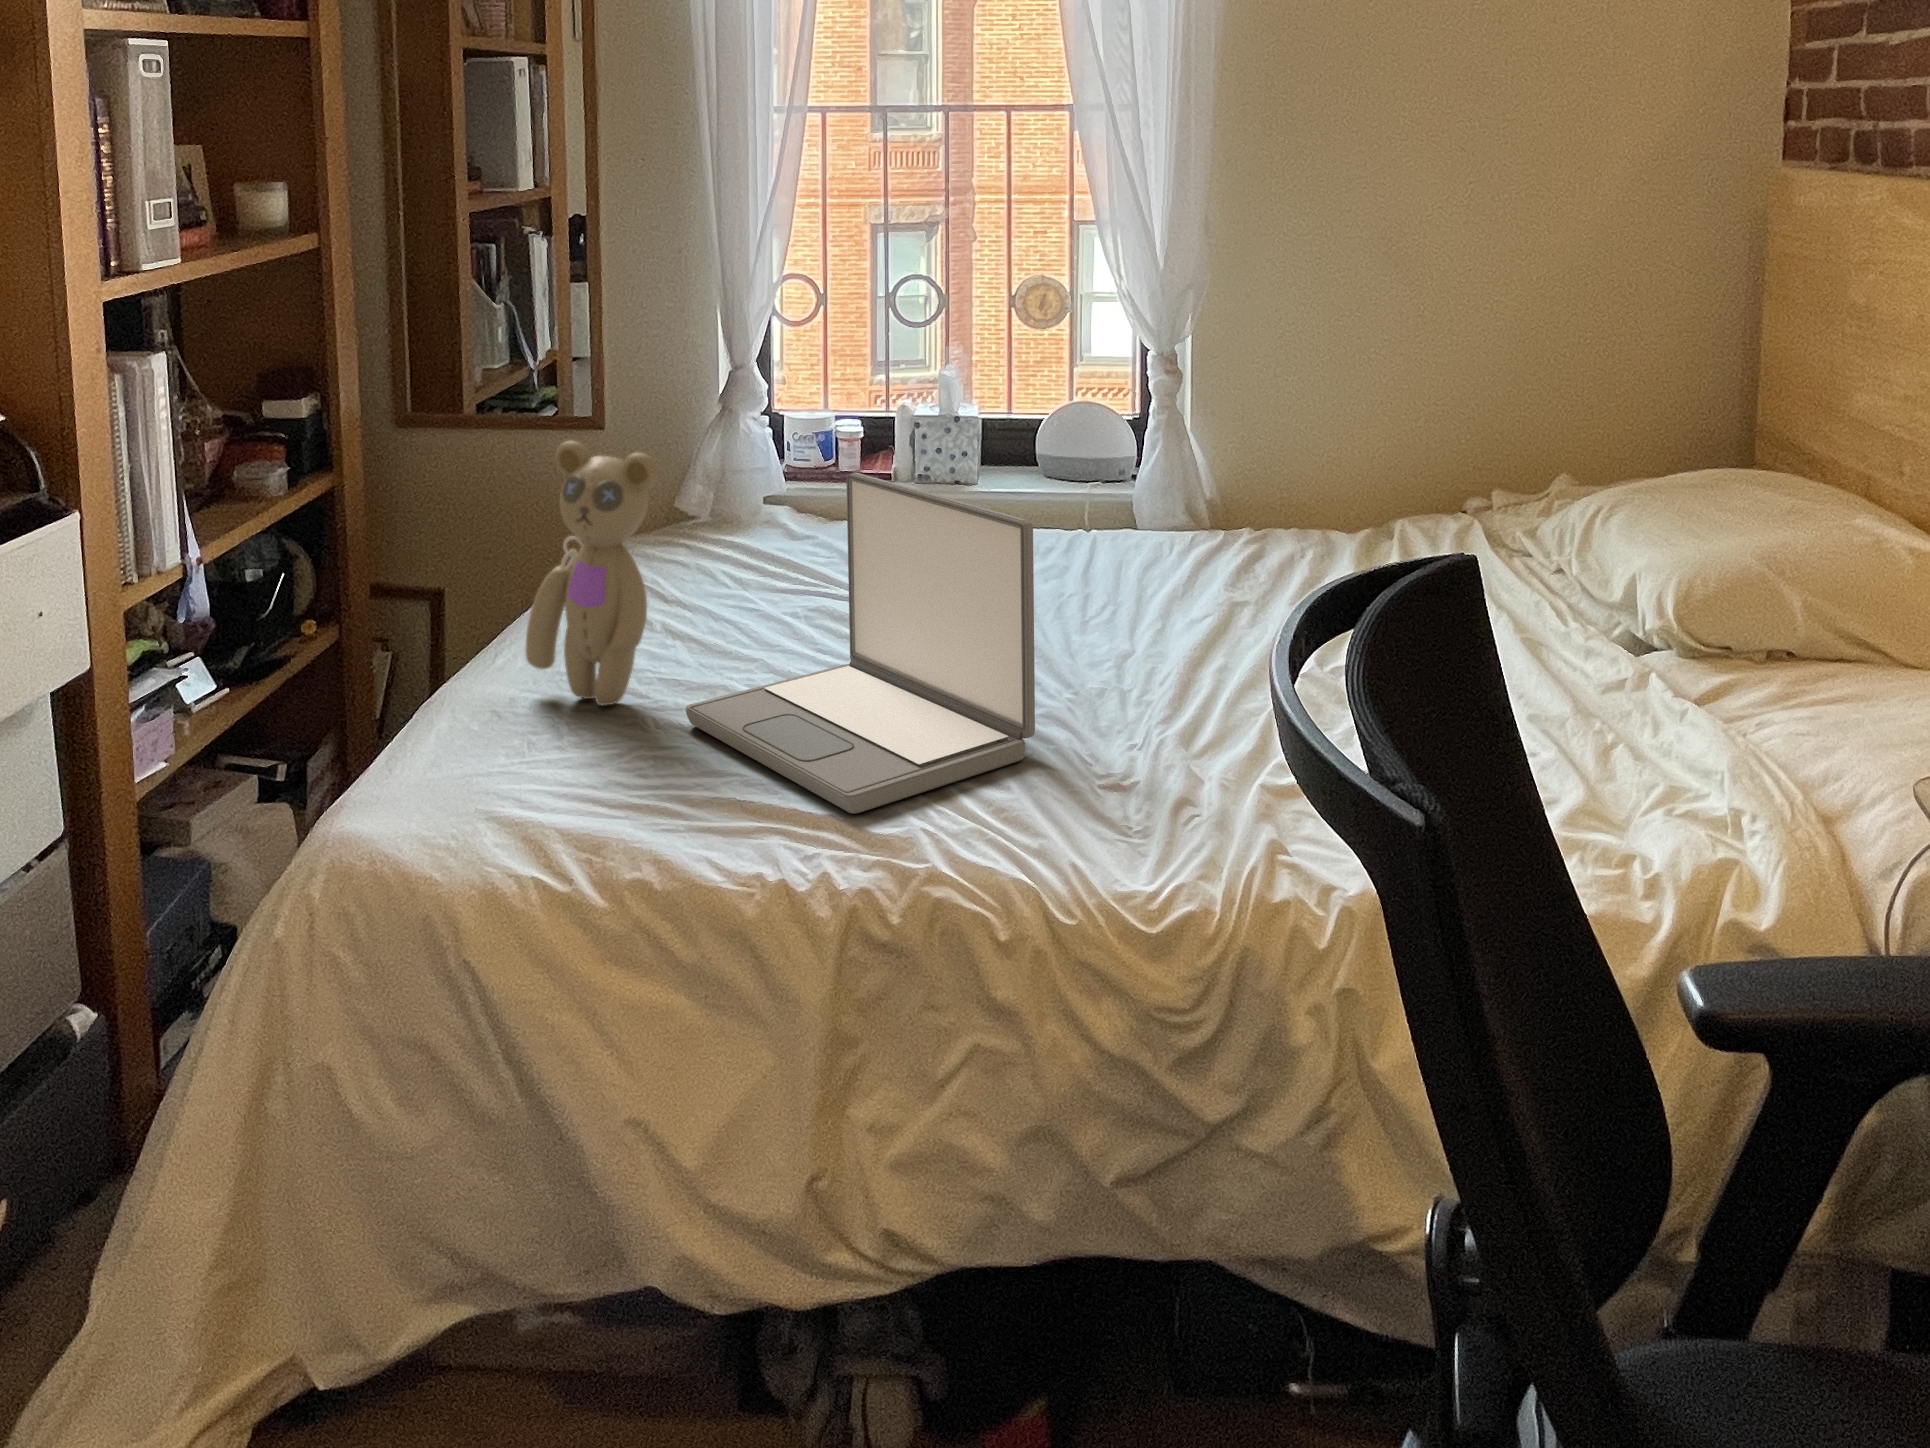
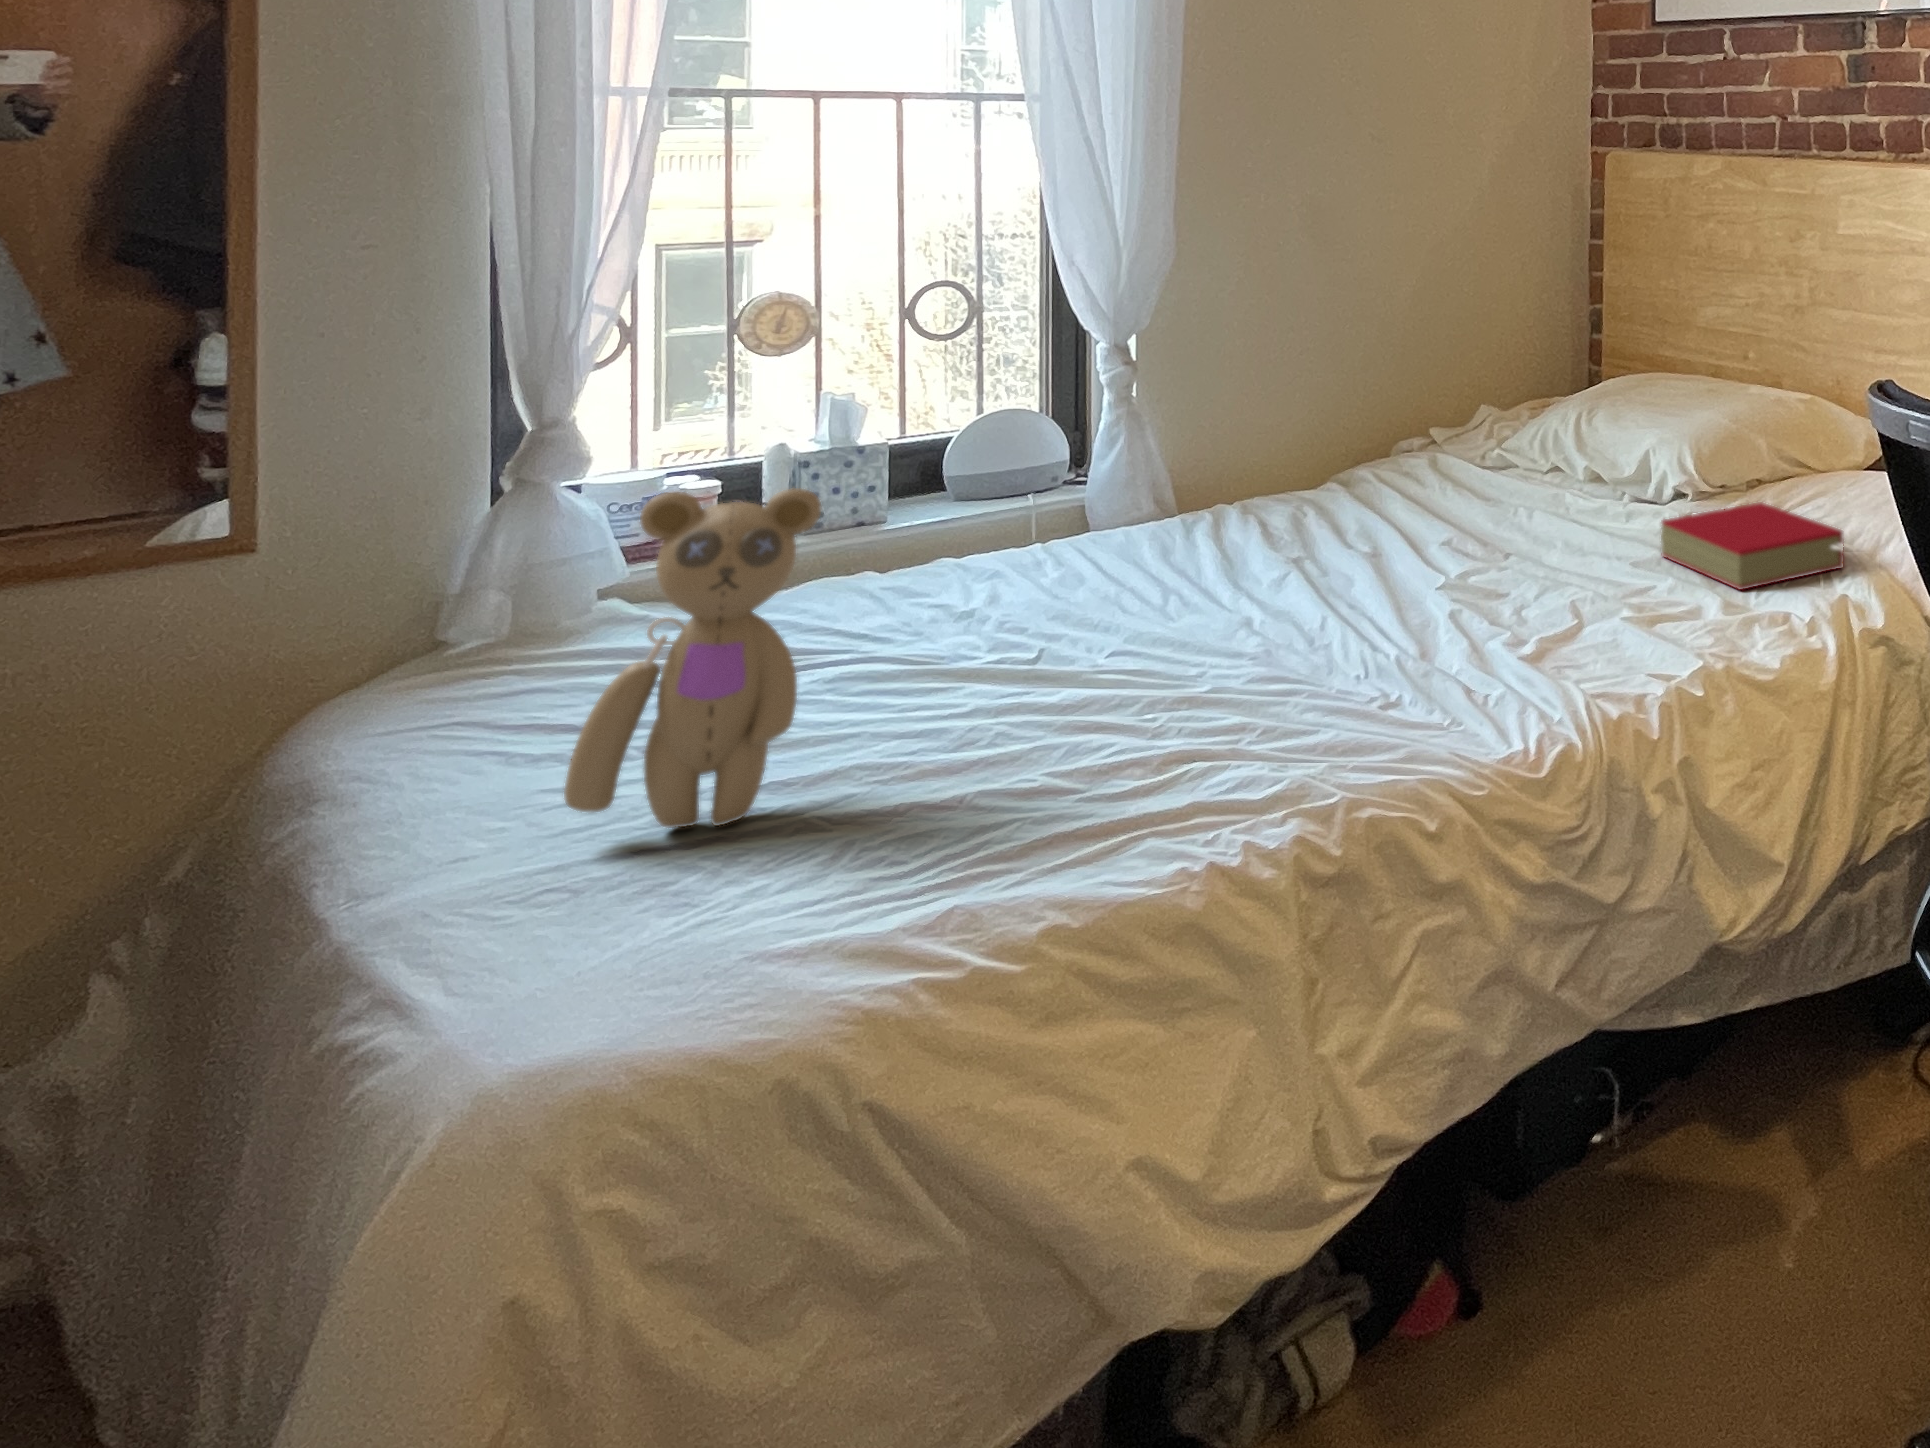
laptop: present [686,472,1035,814] -> none [885,473,1316,797]
book: none [1586,665,1817,809] -> present [1661,502,1844,590]

